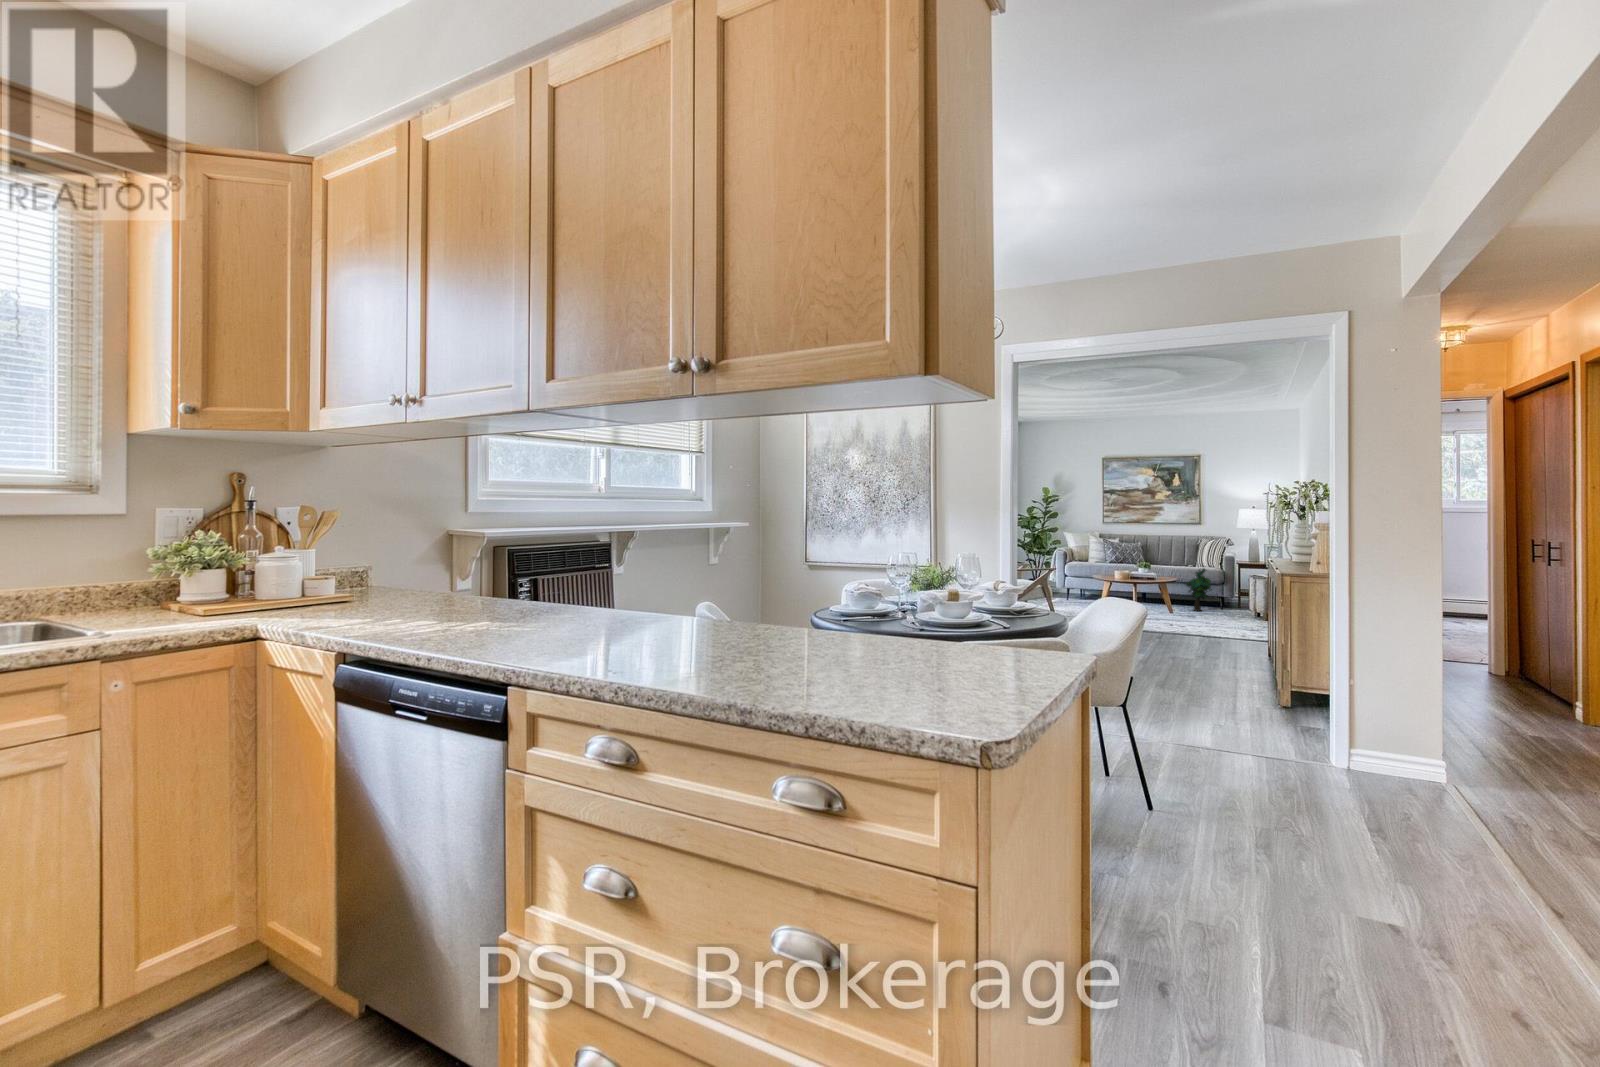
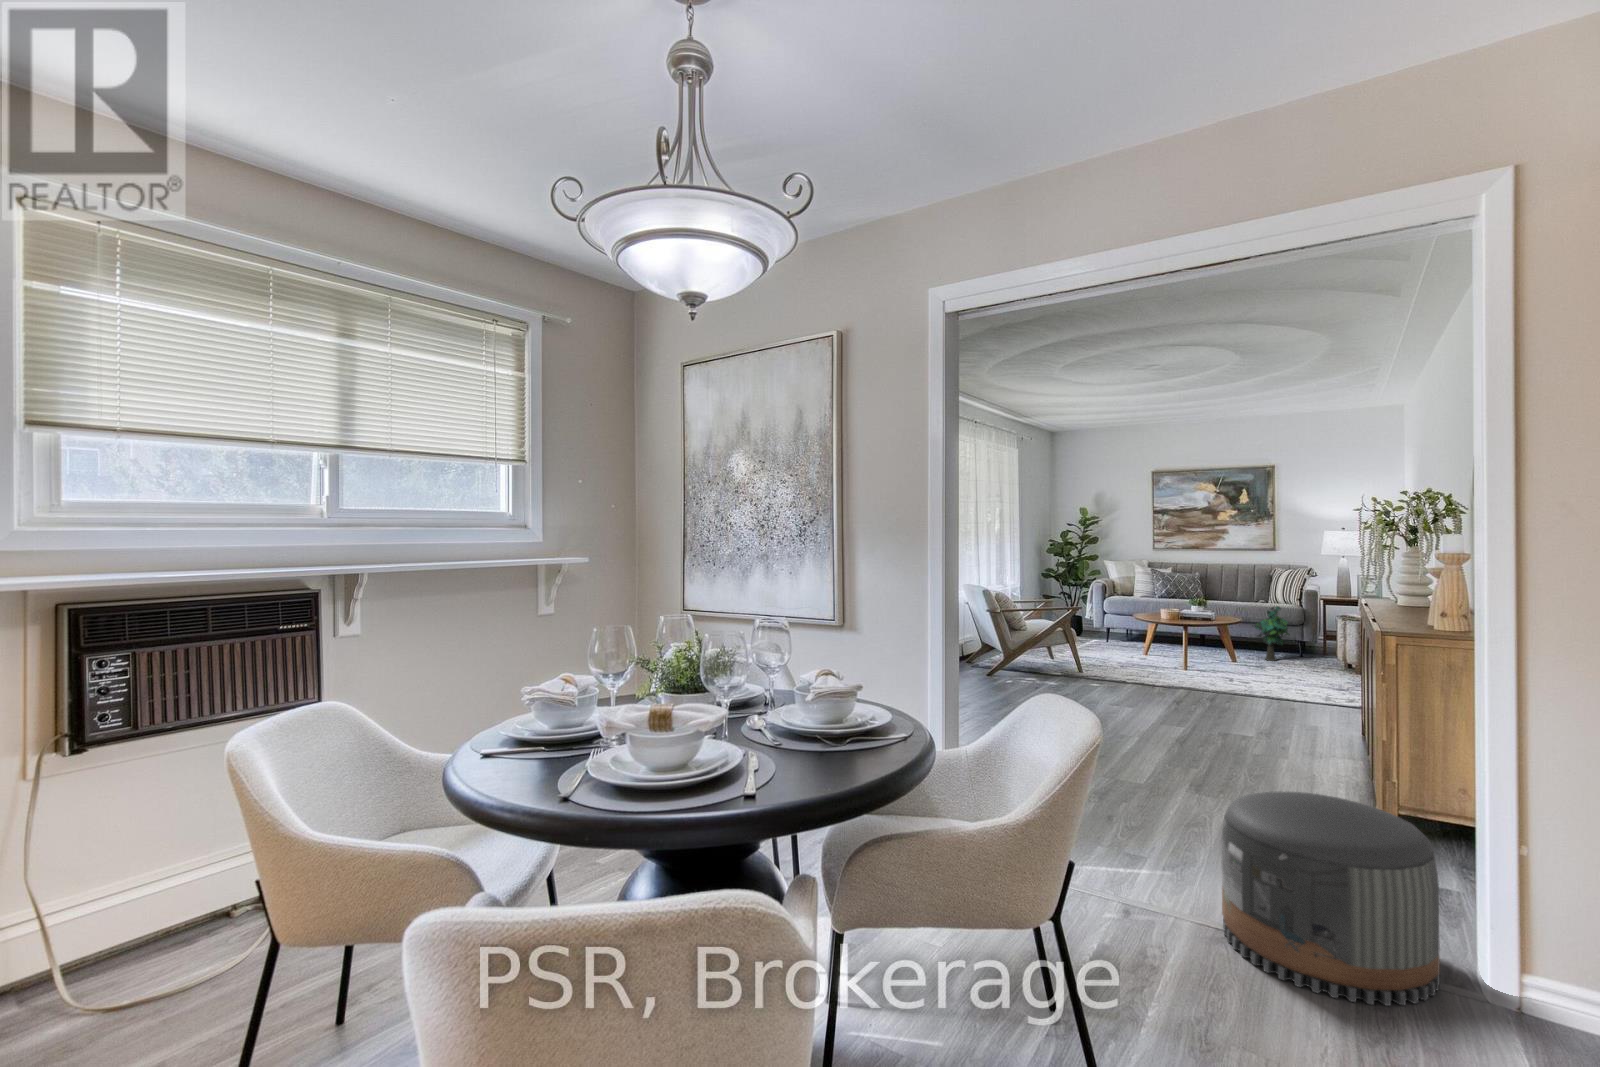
pouf: none [1189,664,1309,769] -> present [1221,792,1440,1006]

